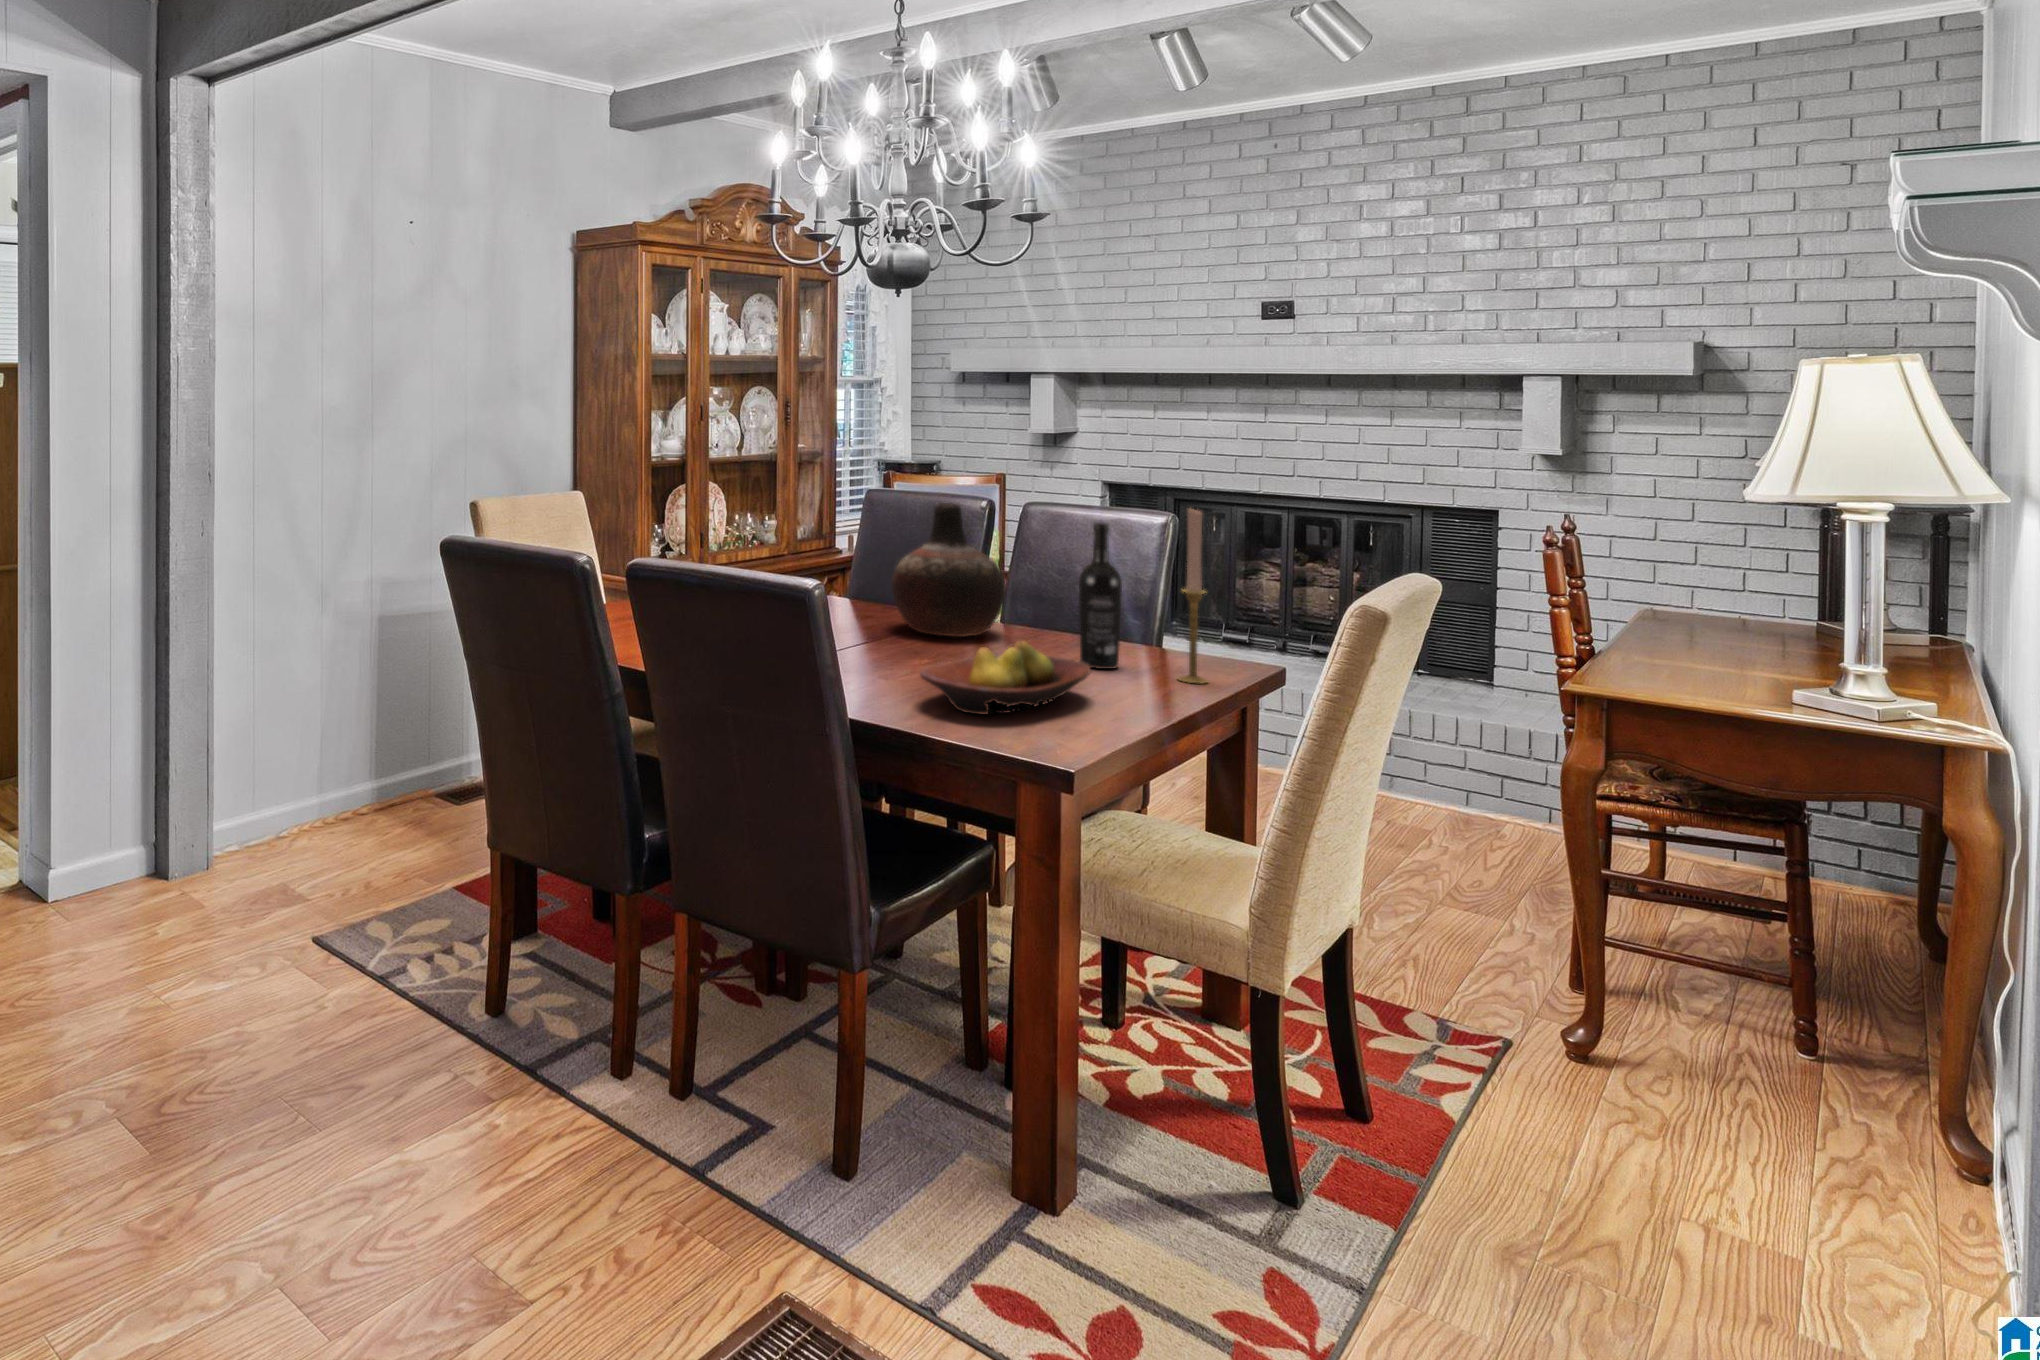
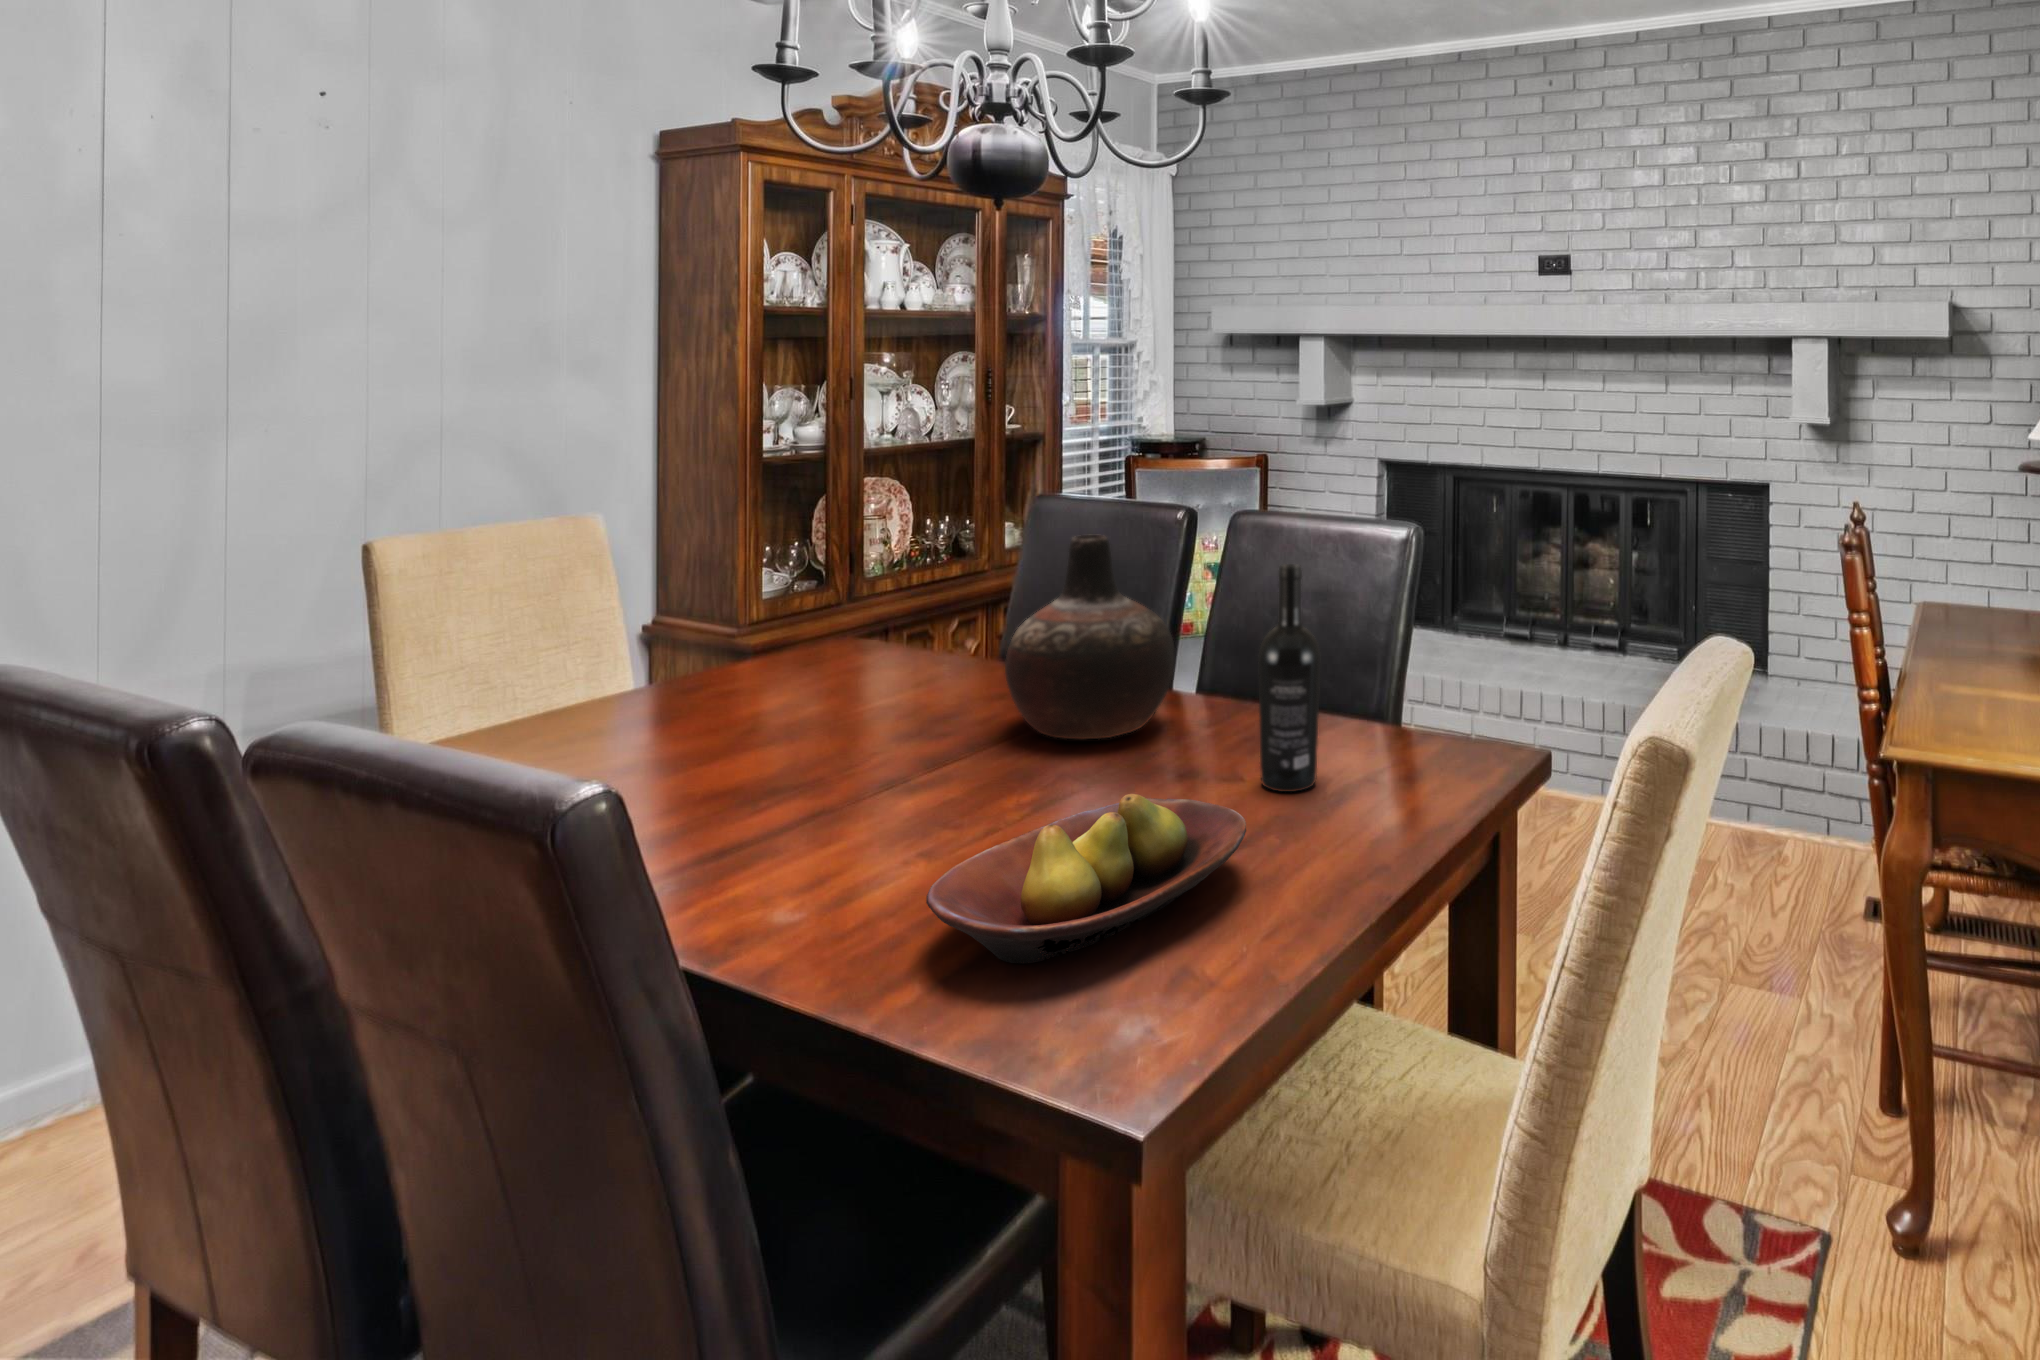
candlestick: present [1179,509,1207,683] -> none [1395,538,1440,810]

